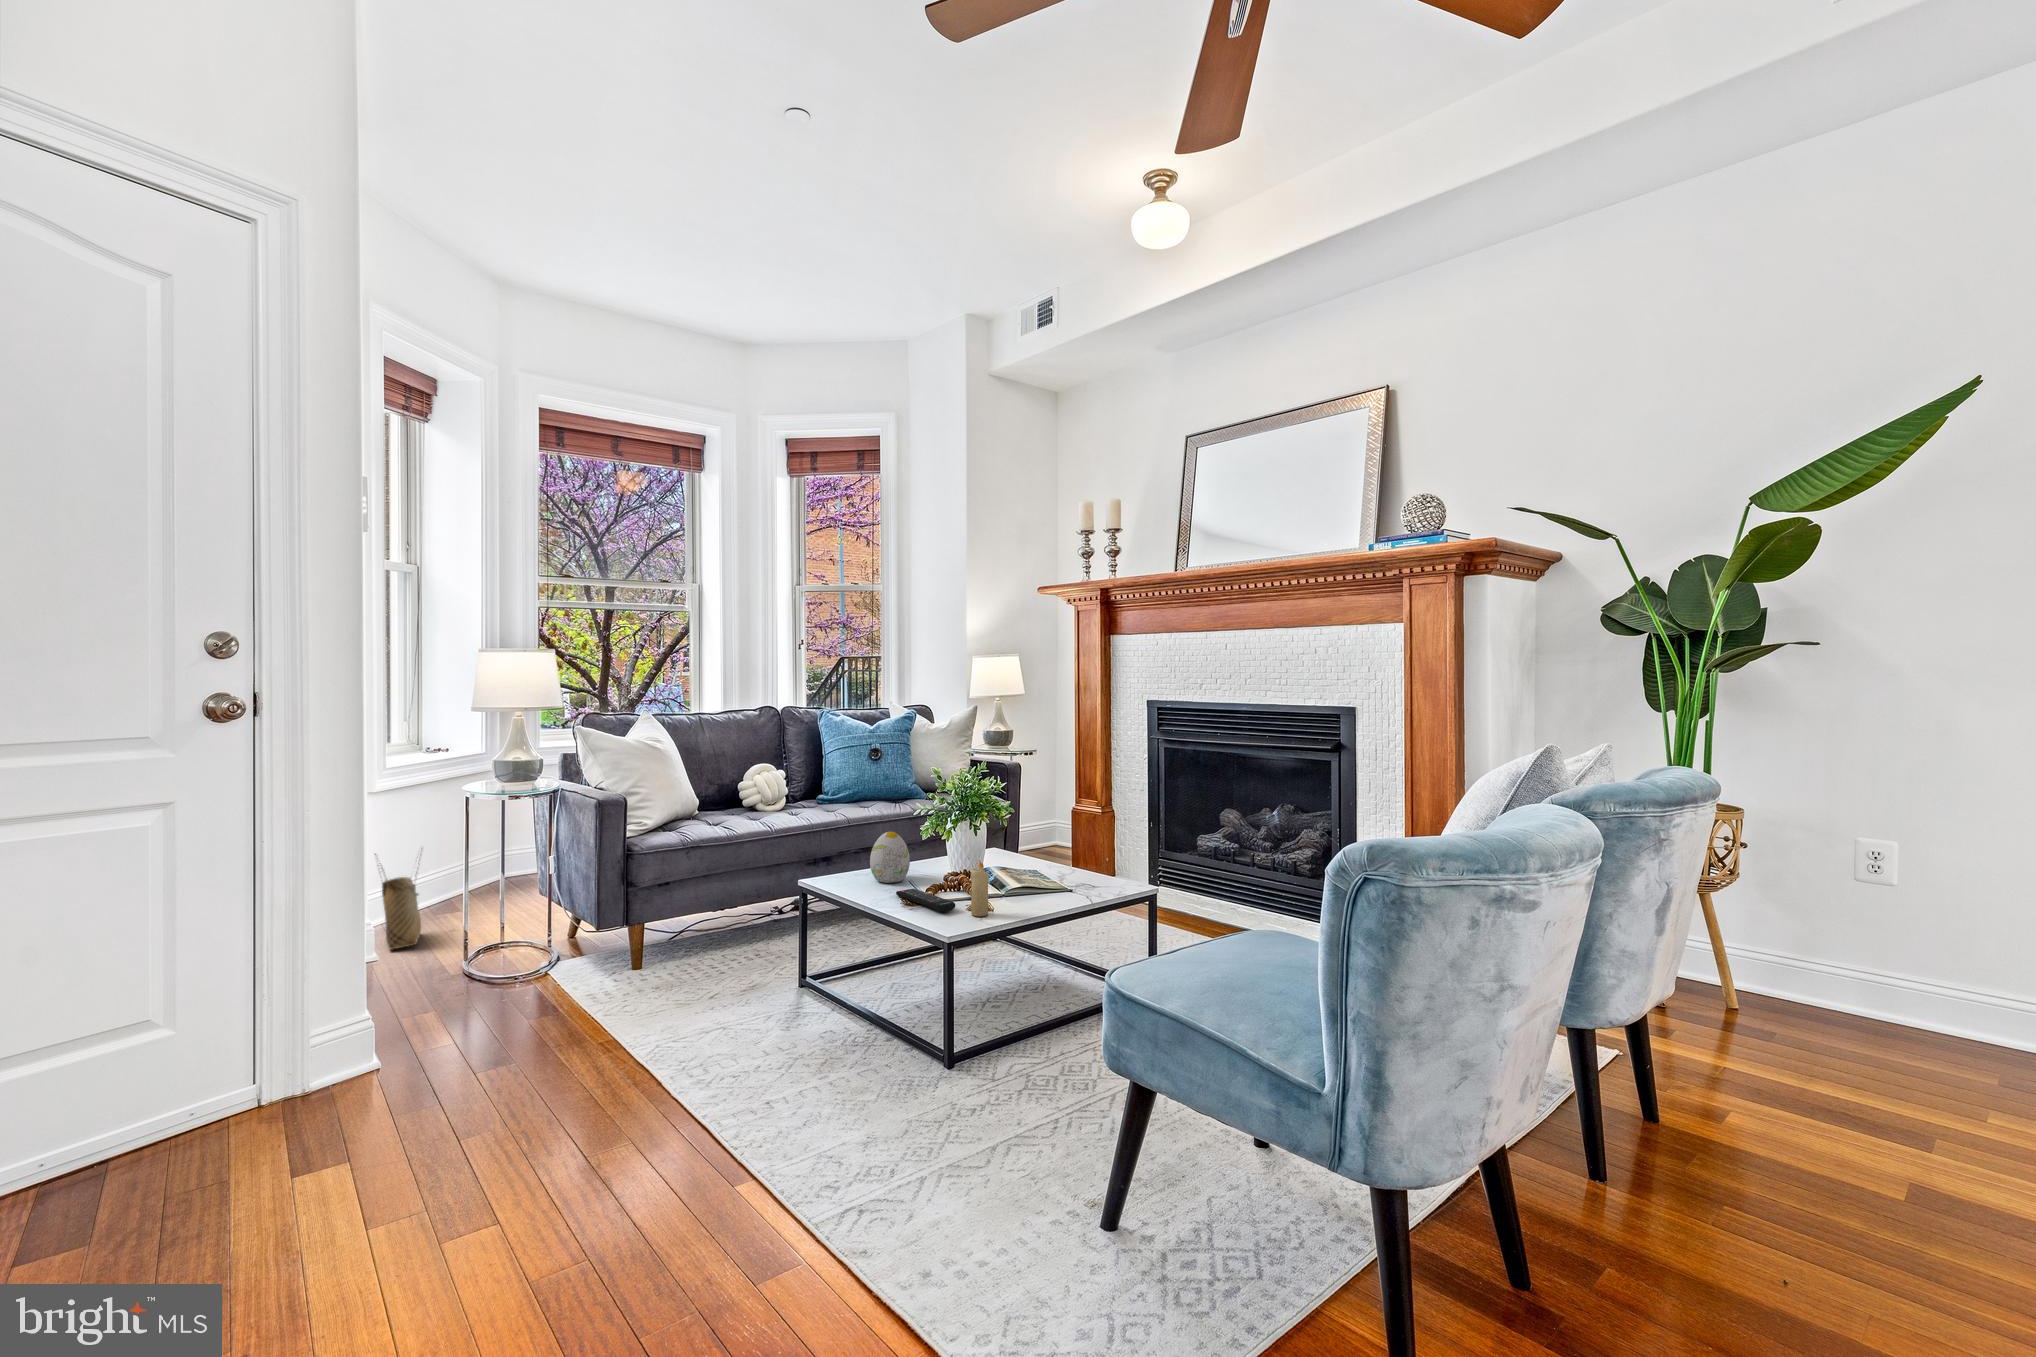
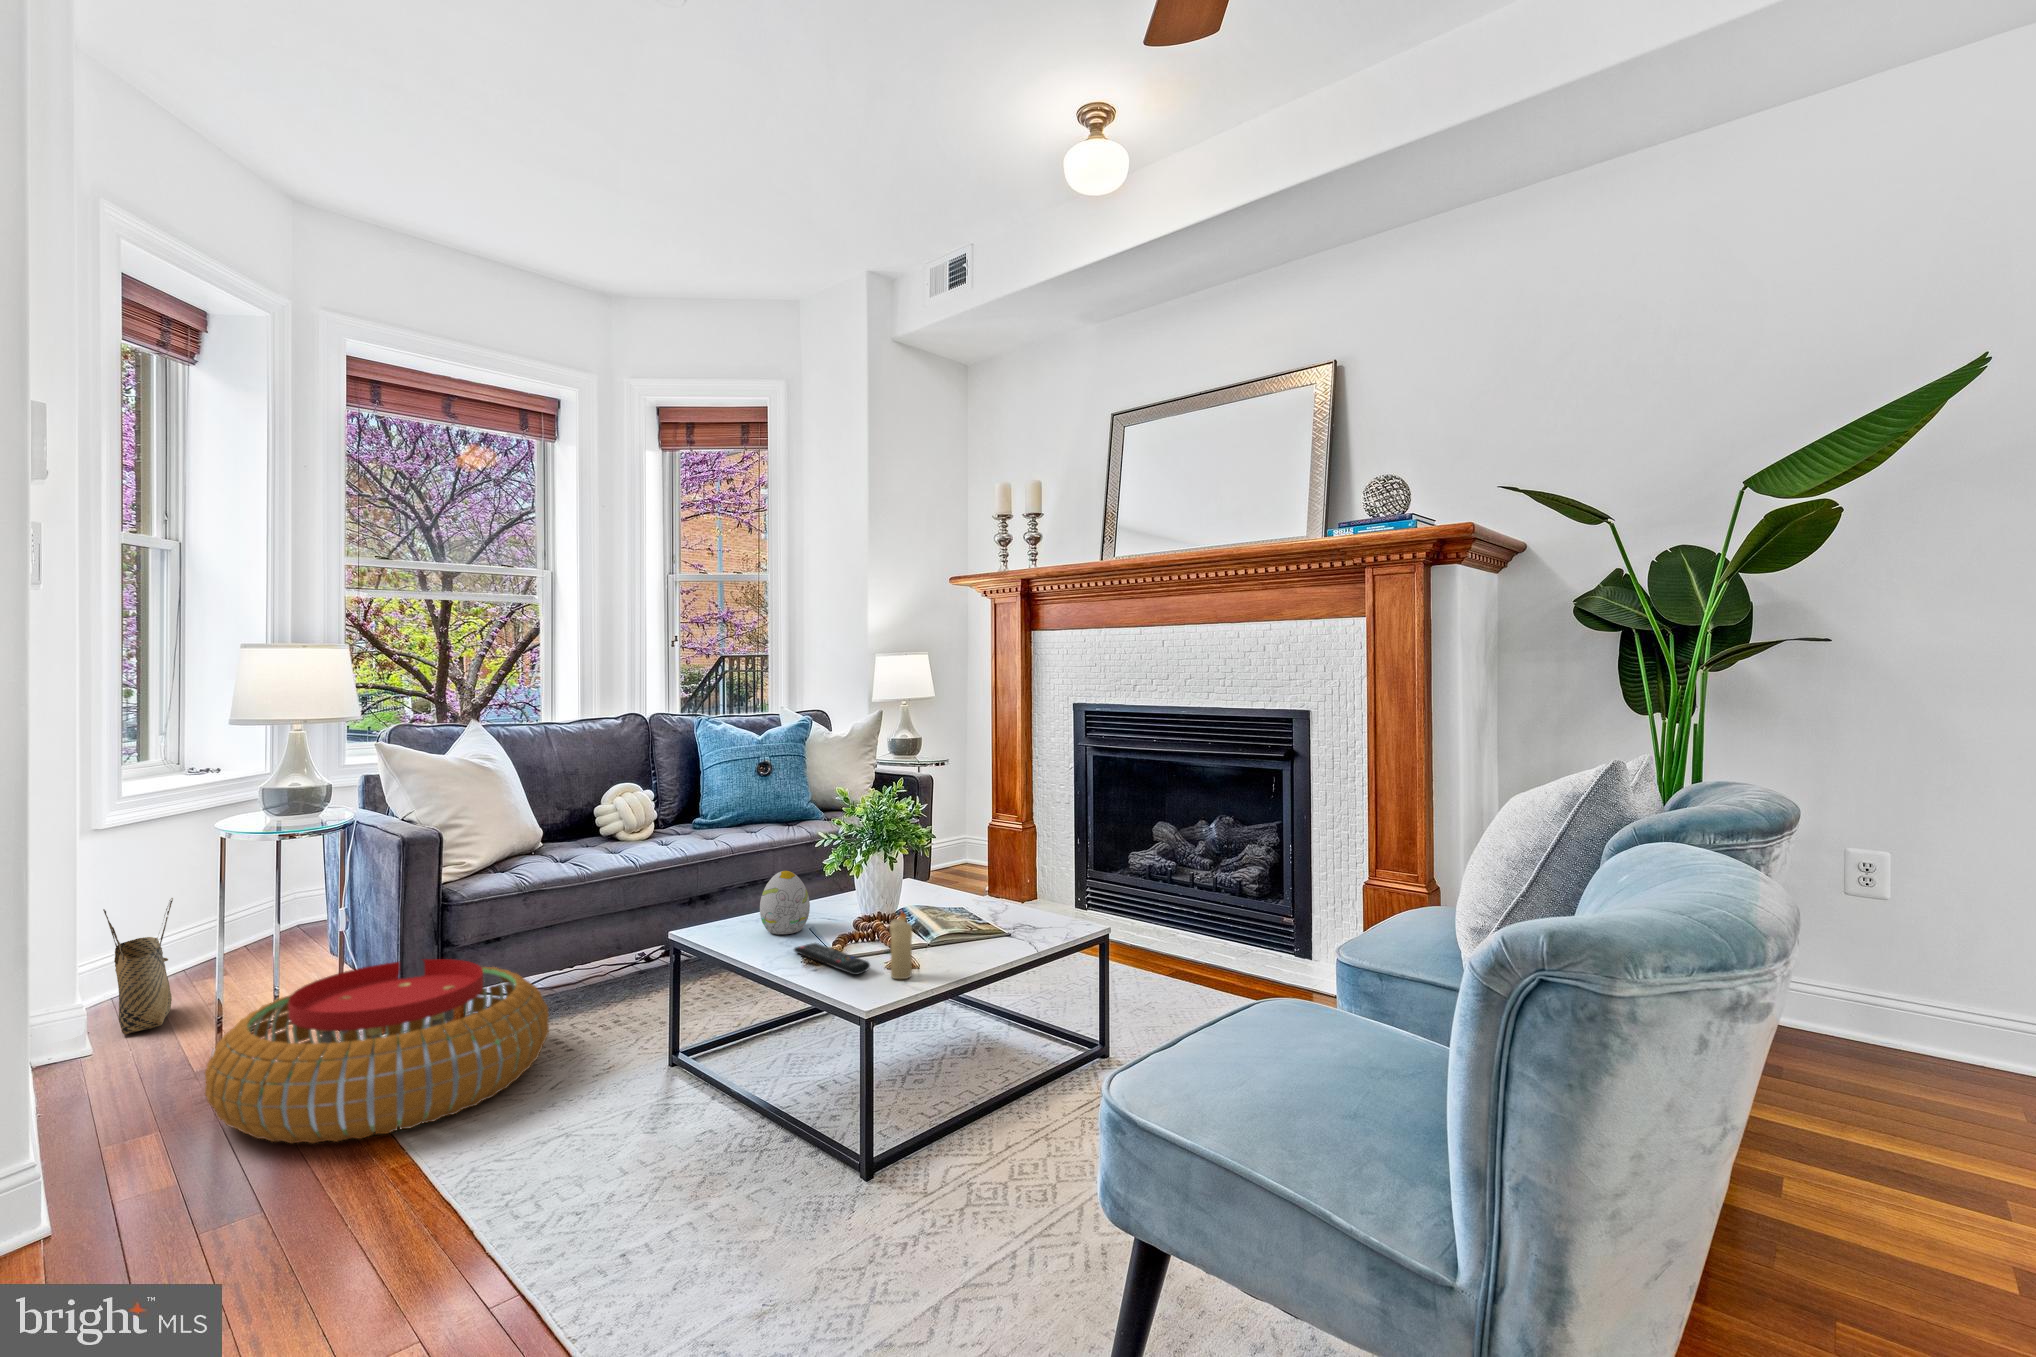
pouf: none [460,897,706,1026] -> present [205,959,549,1143]

